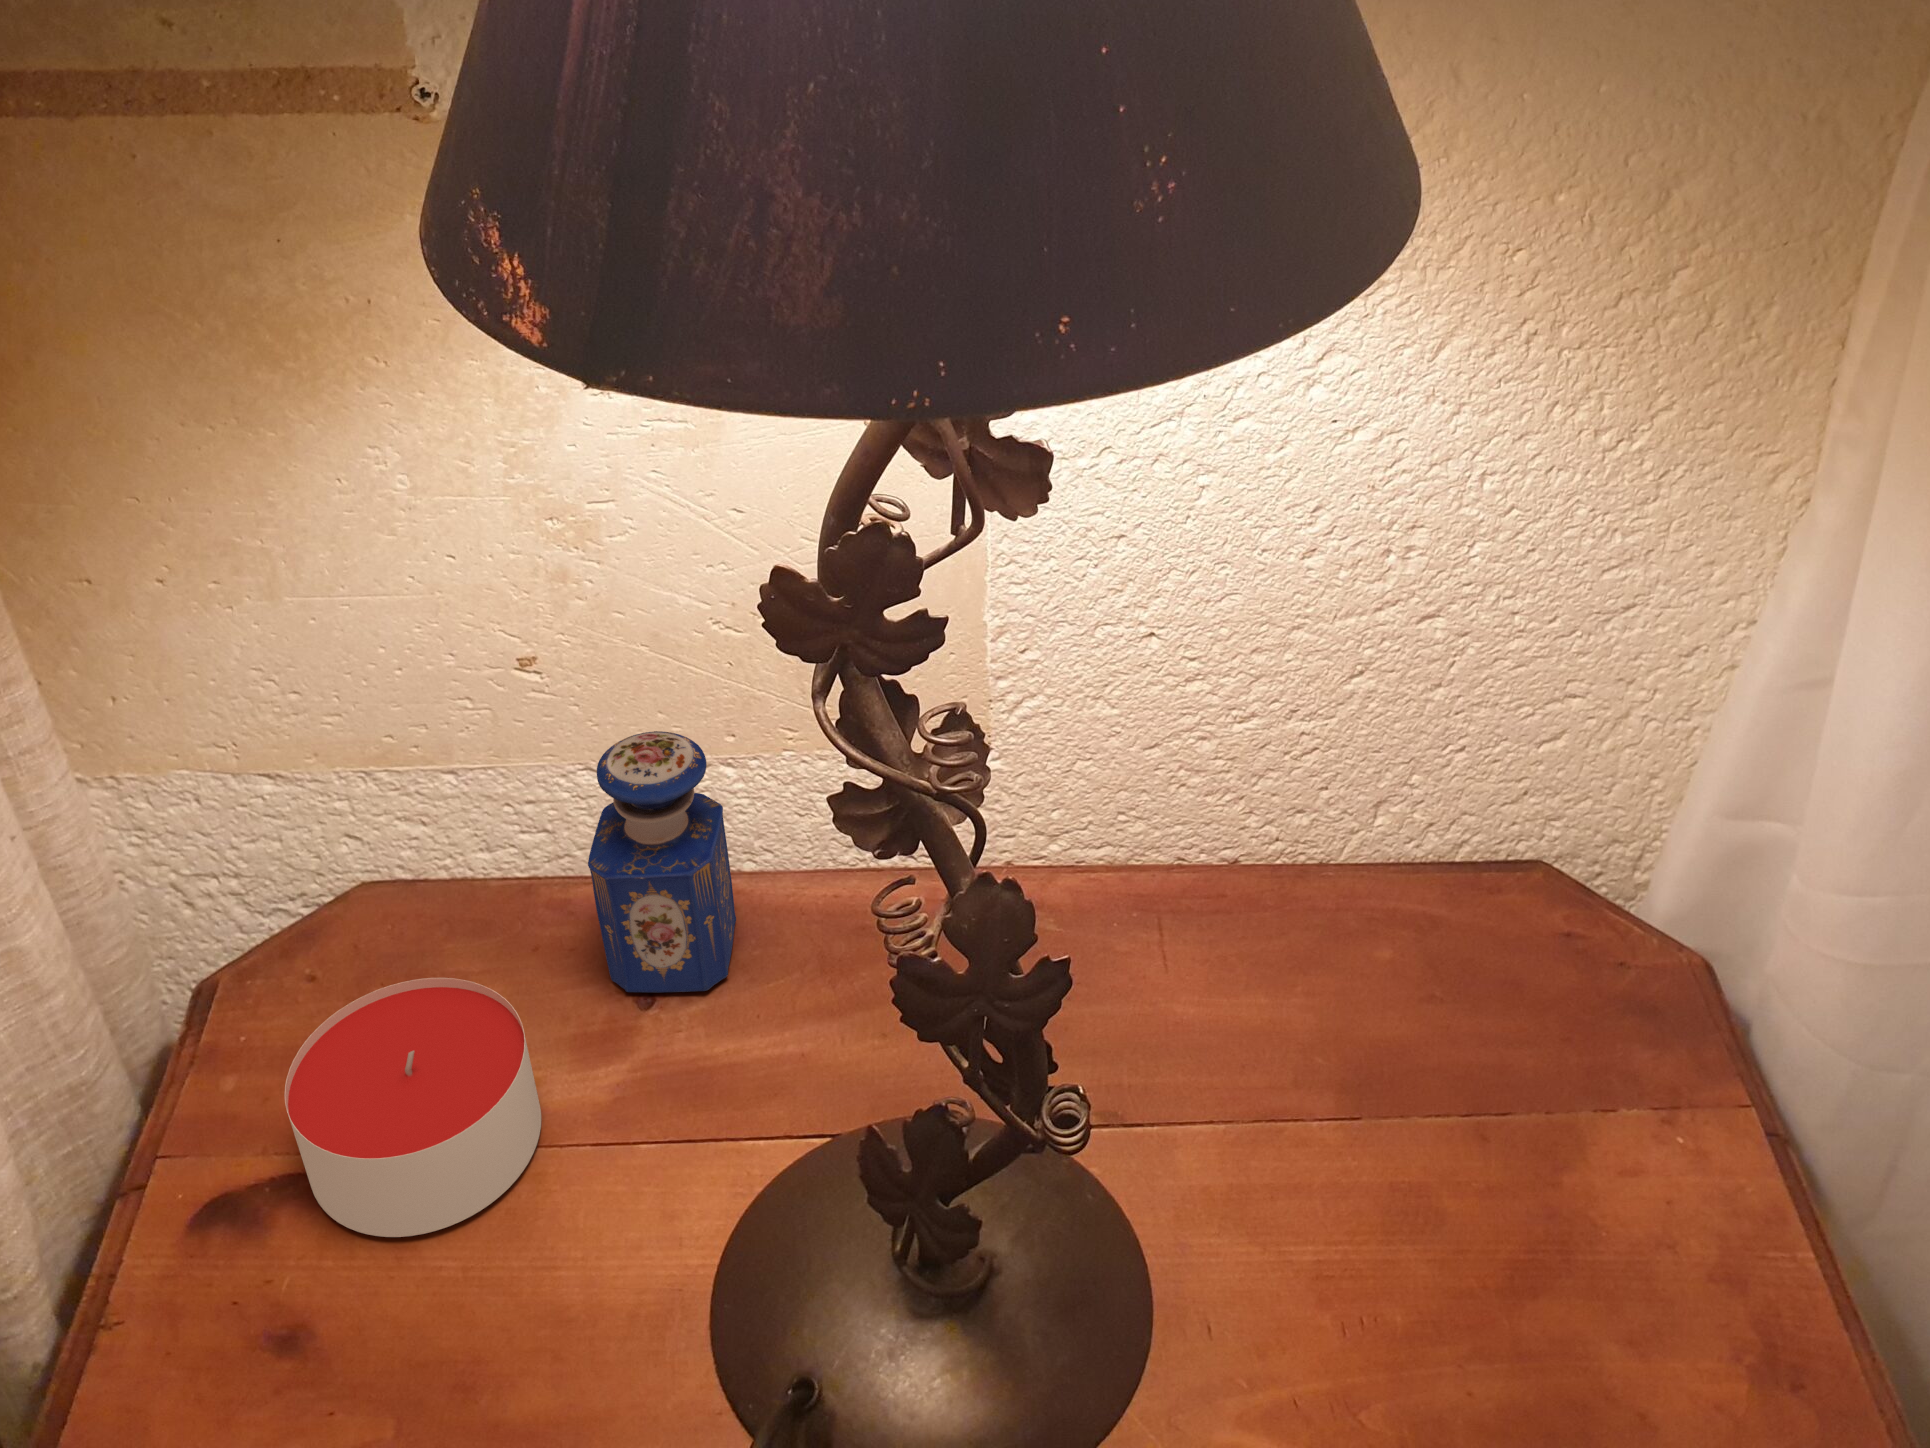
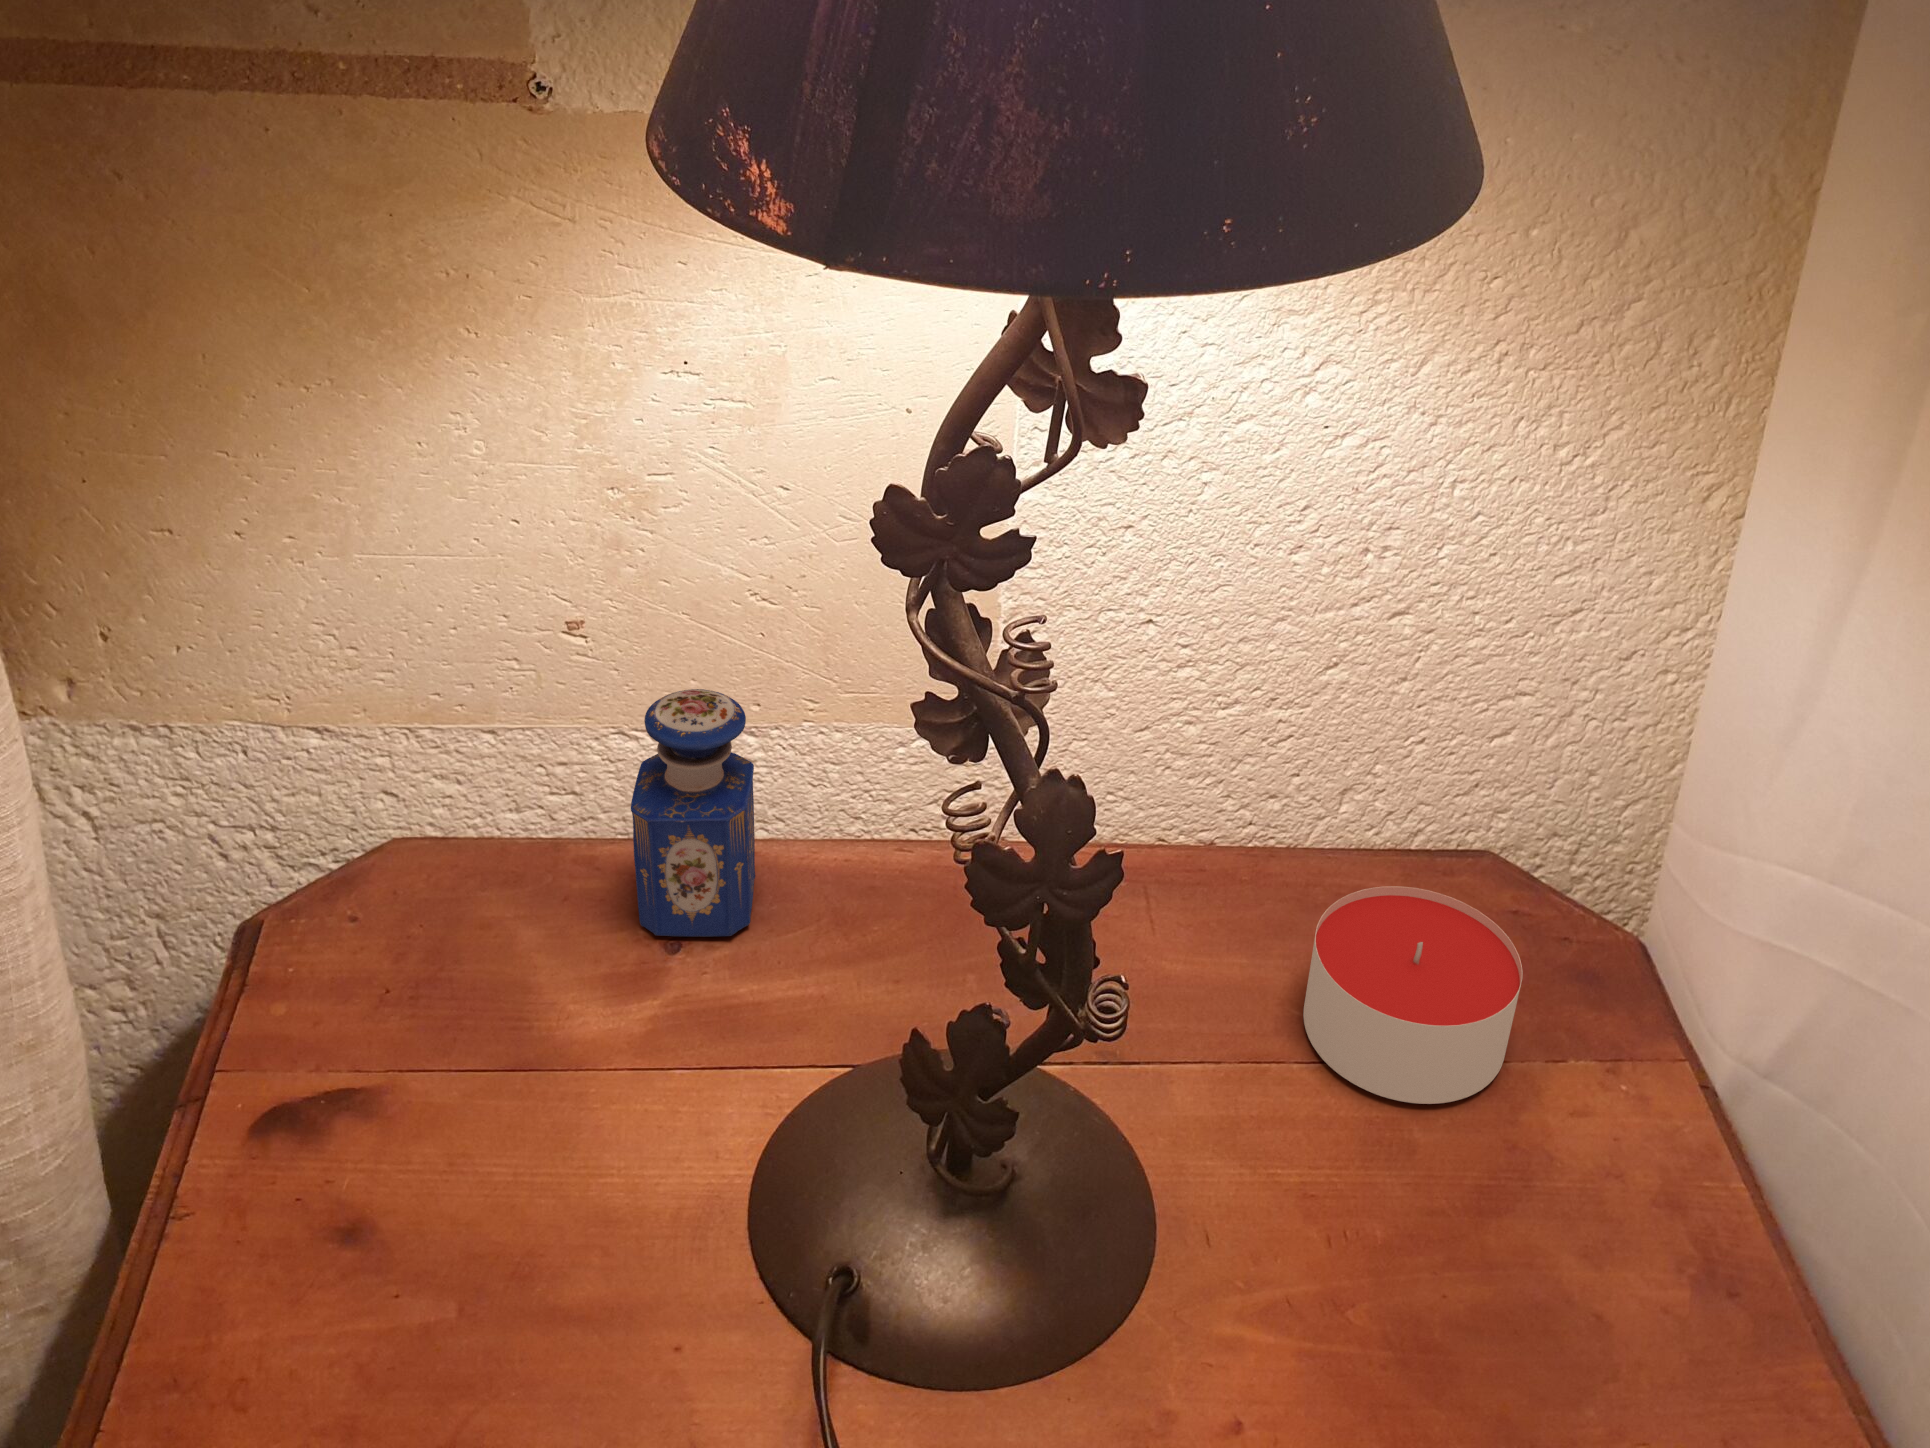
candle: present [285,978,541,1237] -> present [1303,886,1522,1104]

